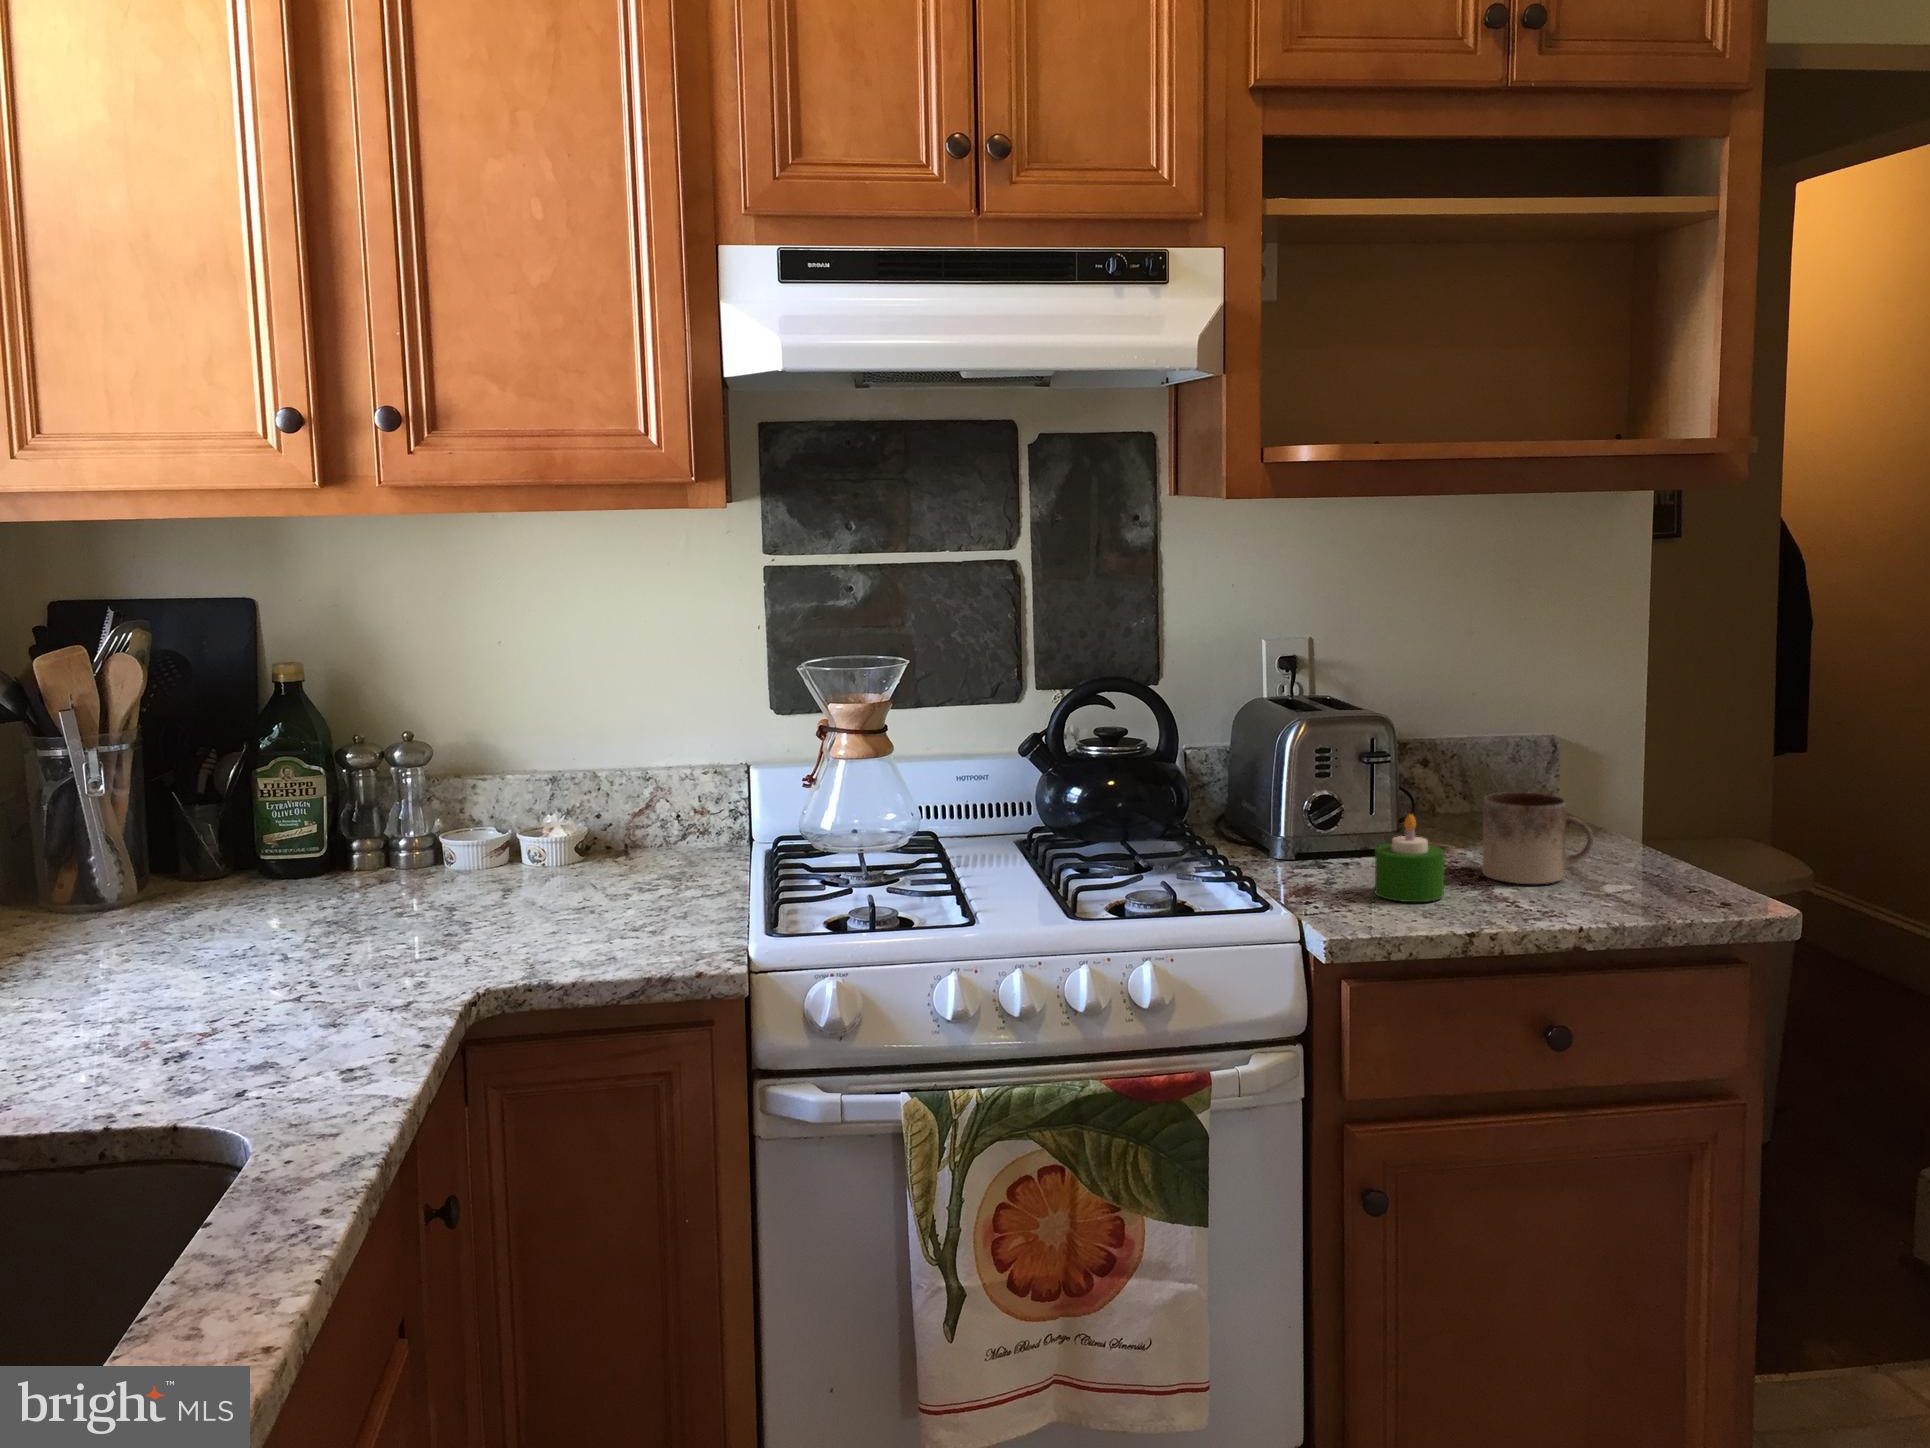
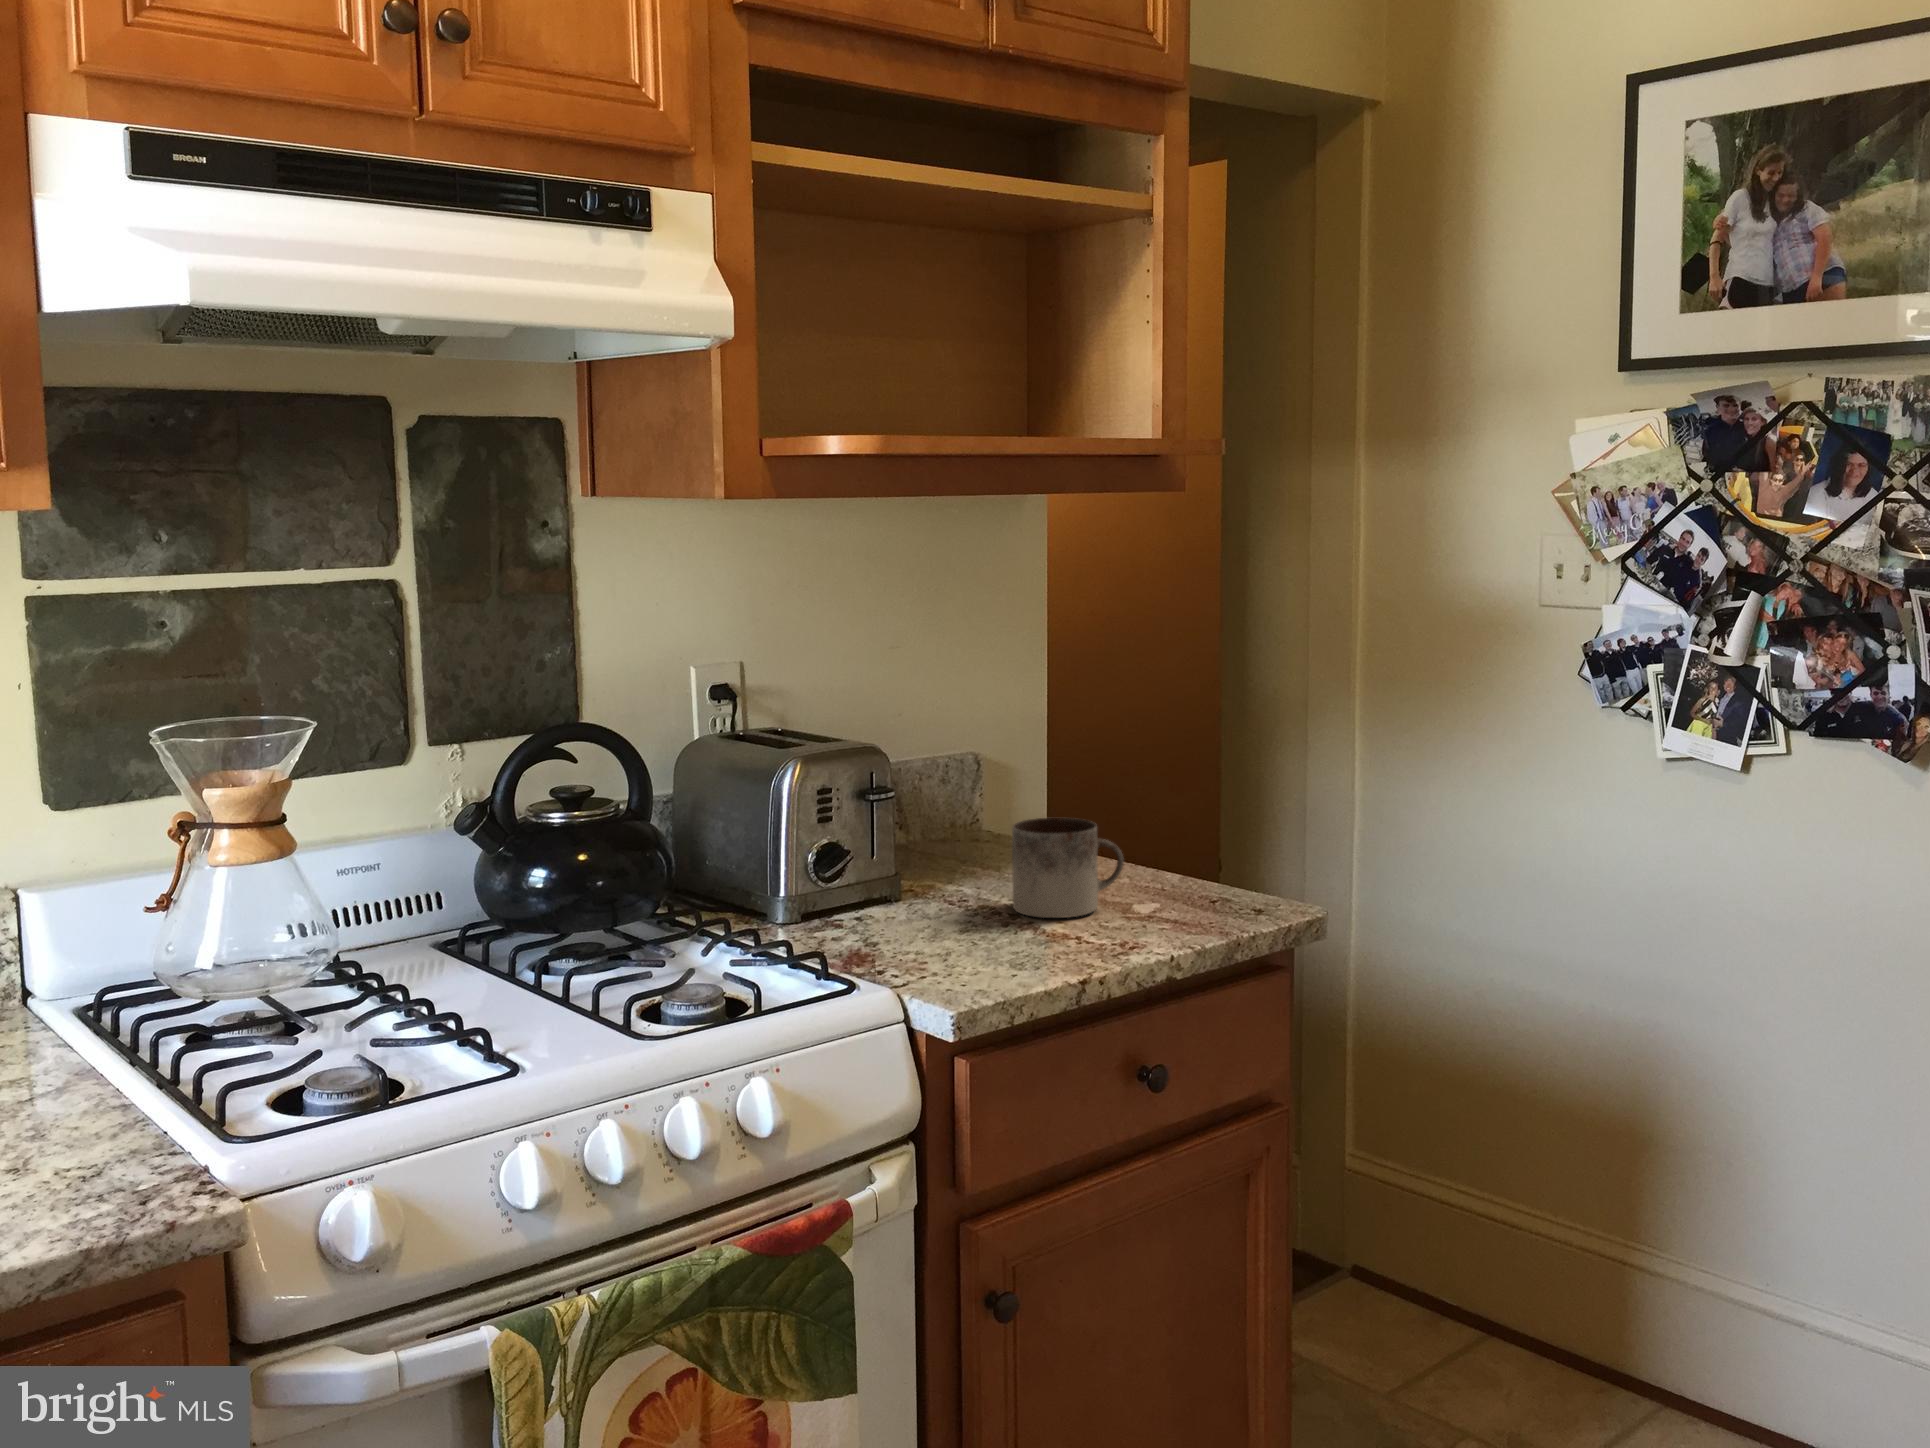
candle: present [1375,814,1445,902] -> none [937,856,1013,957]

